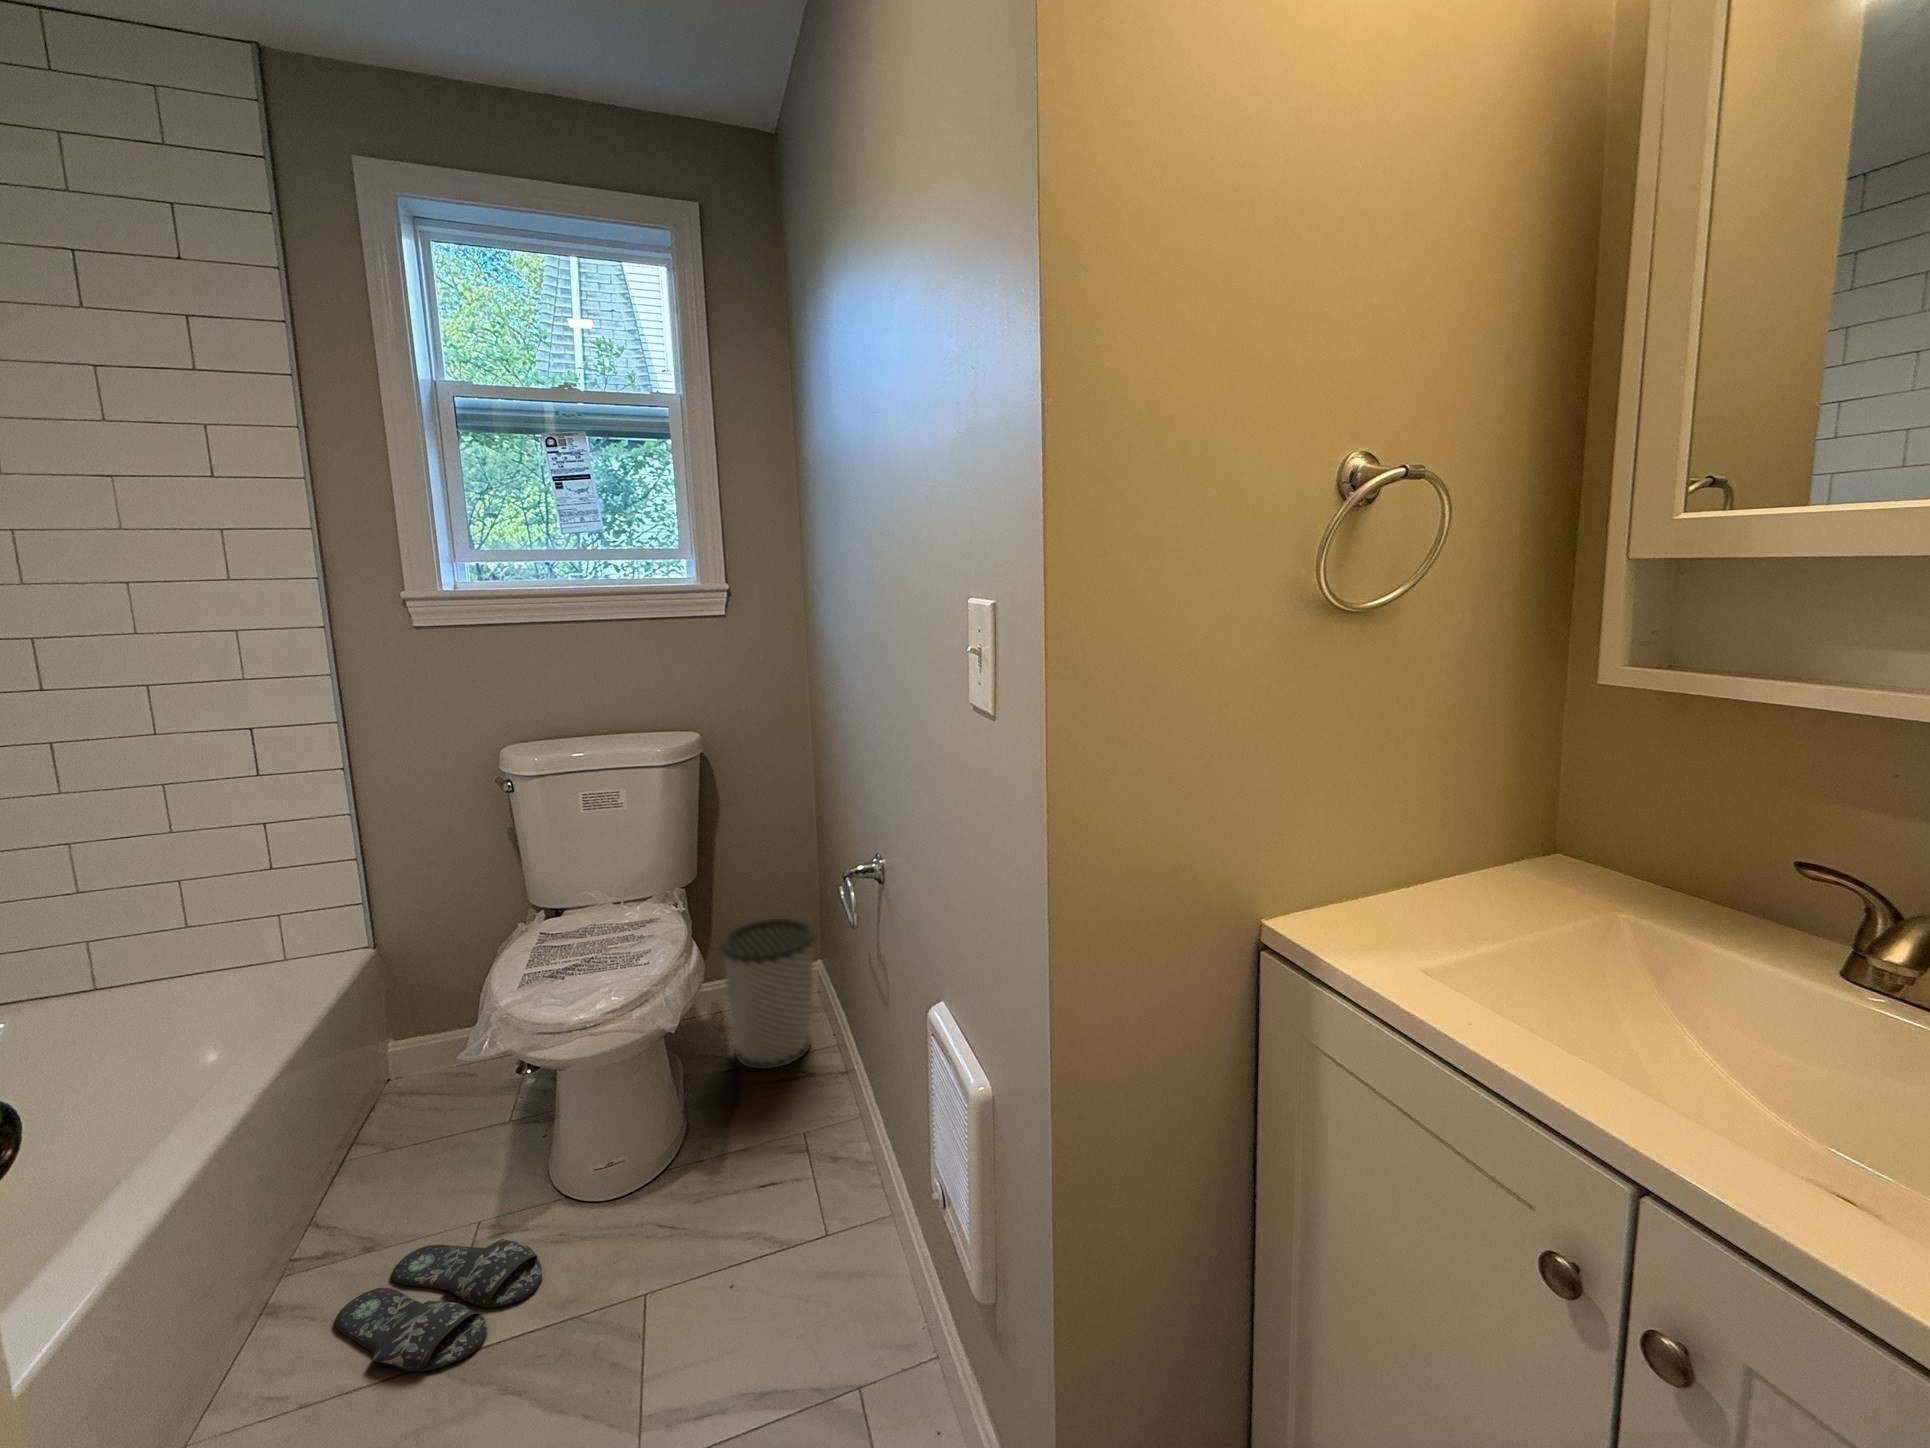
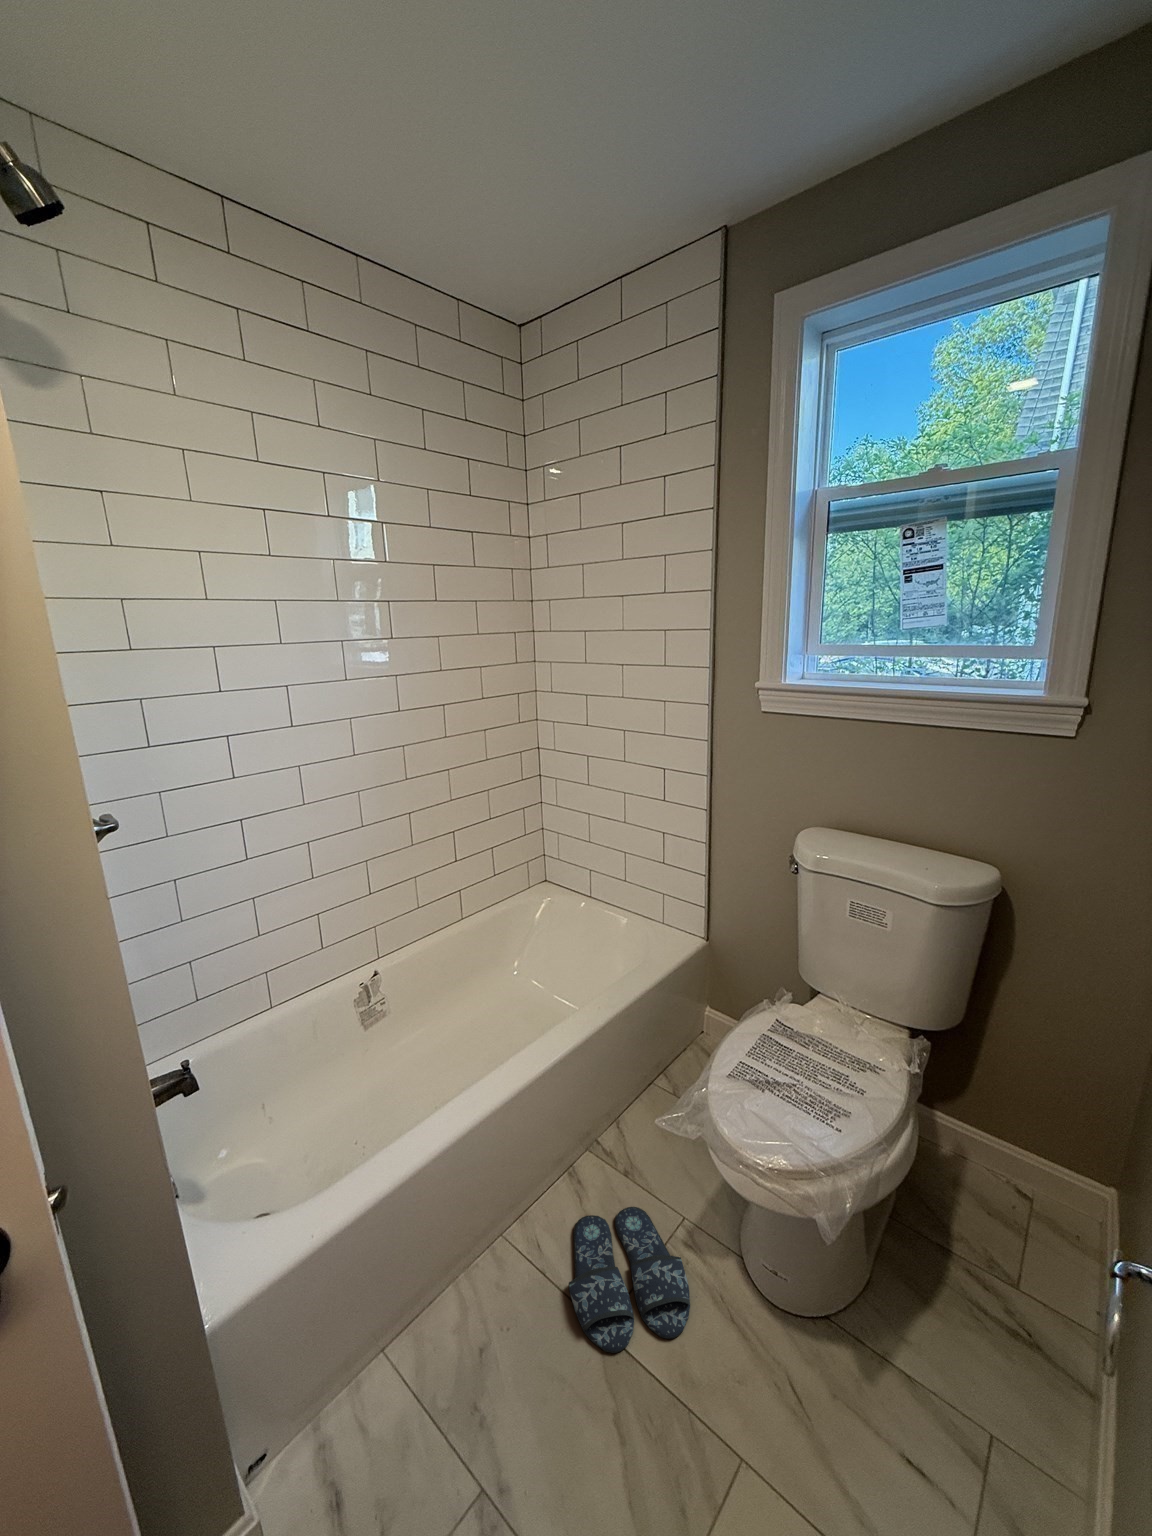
wastebasket: present [721,919,815,1069] -> none [957,1099,1100,1299]

